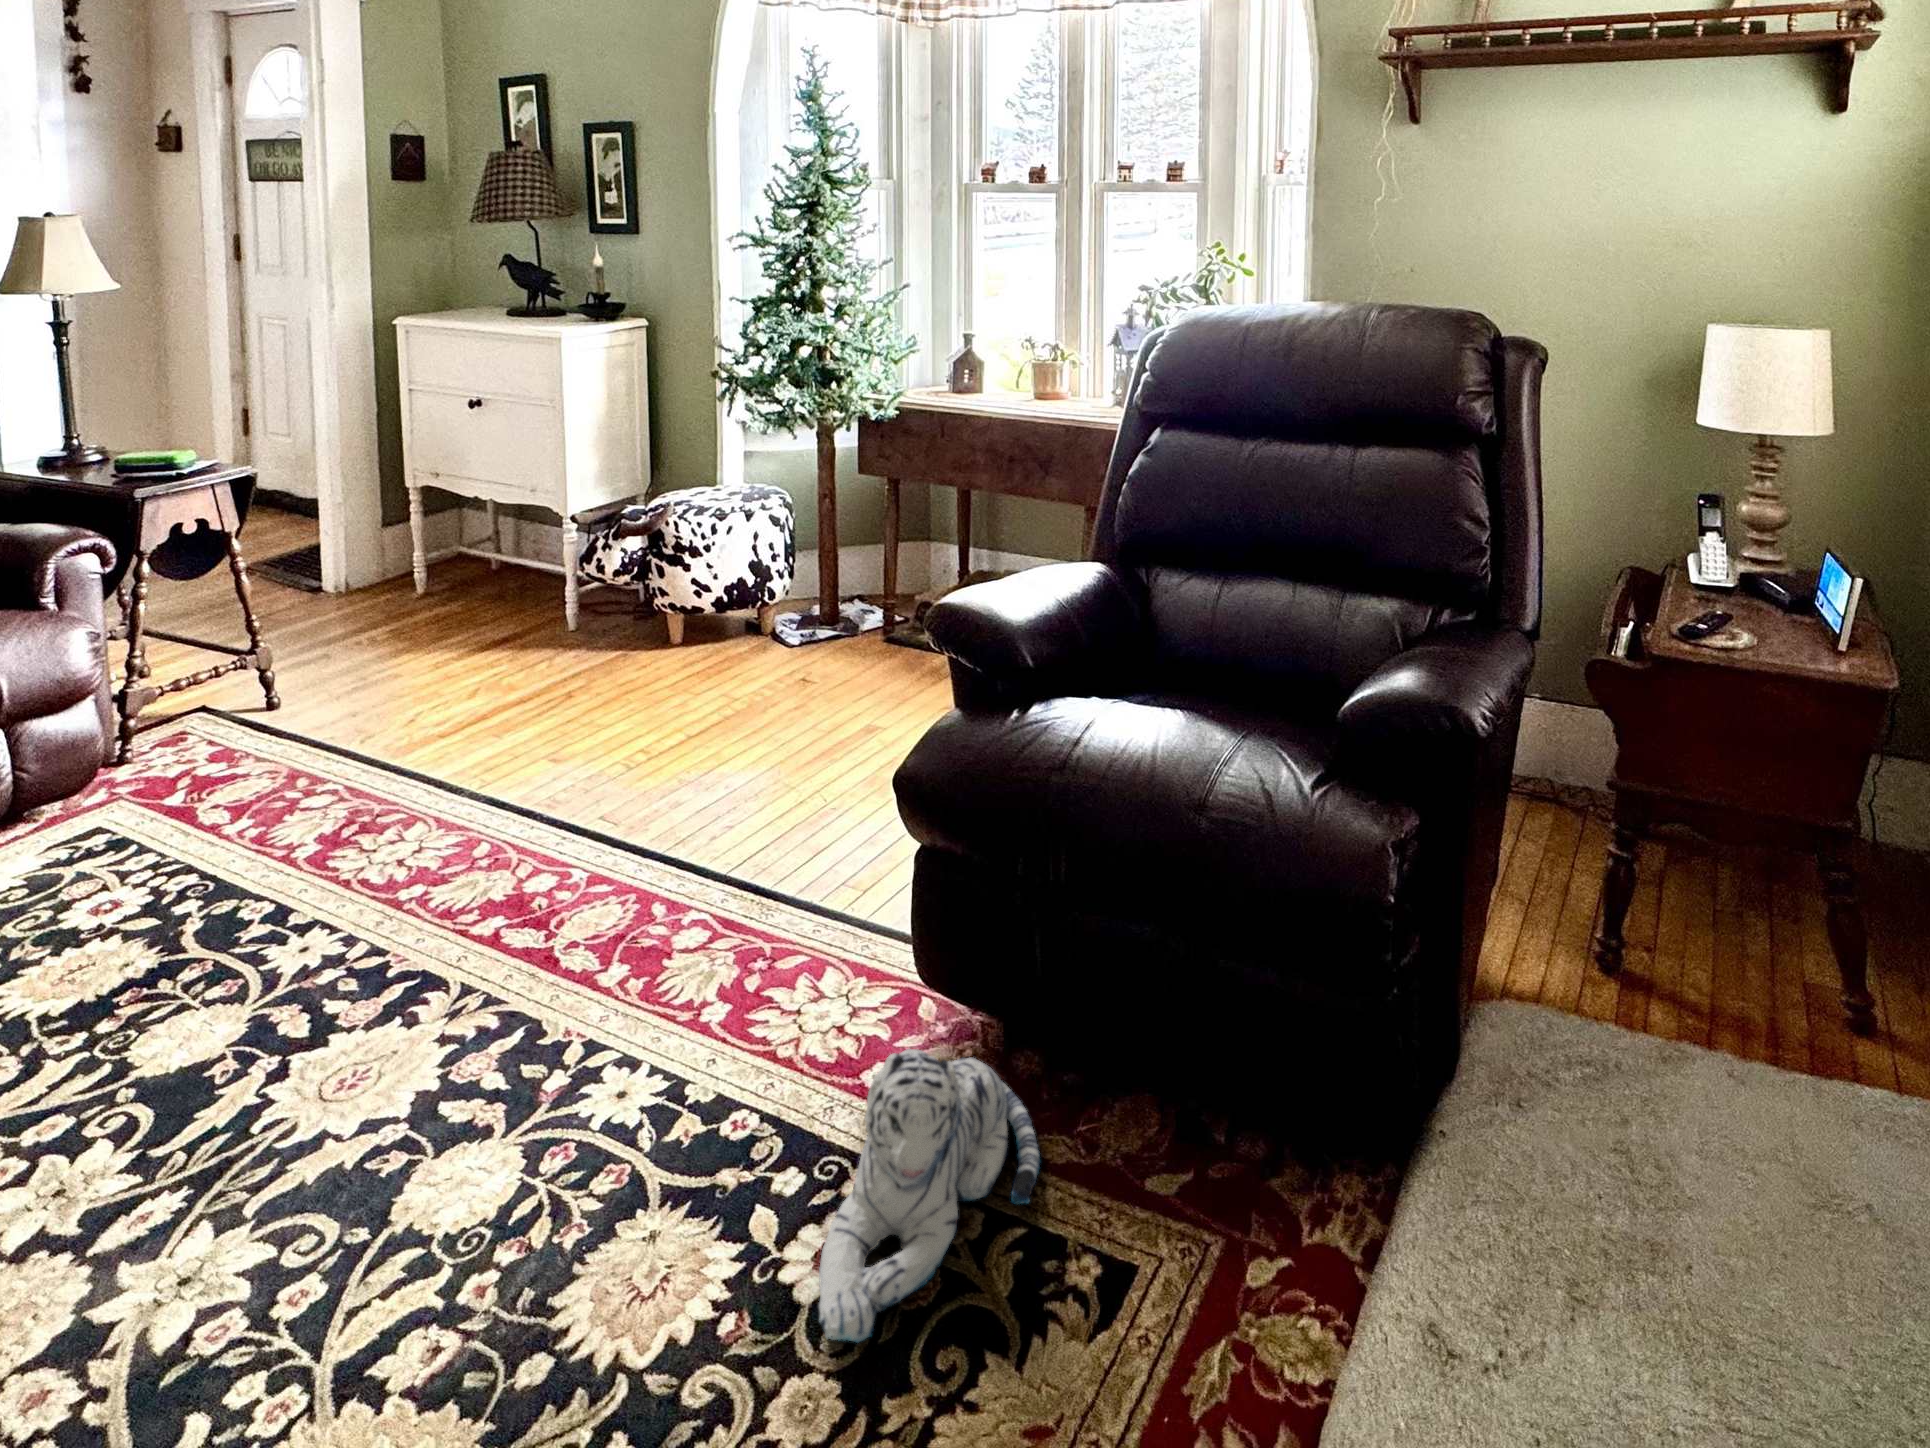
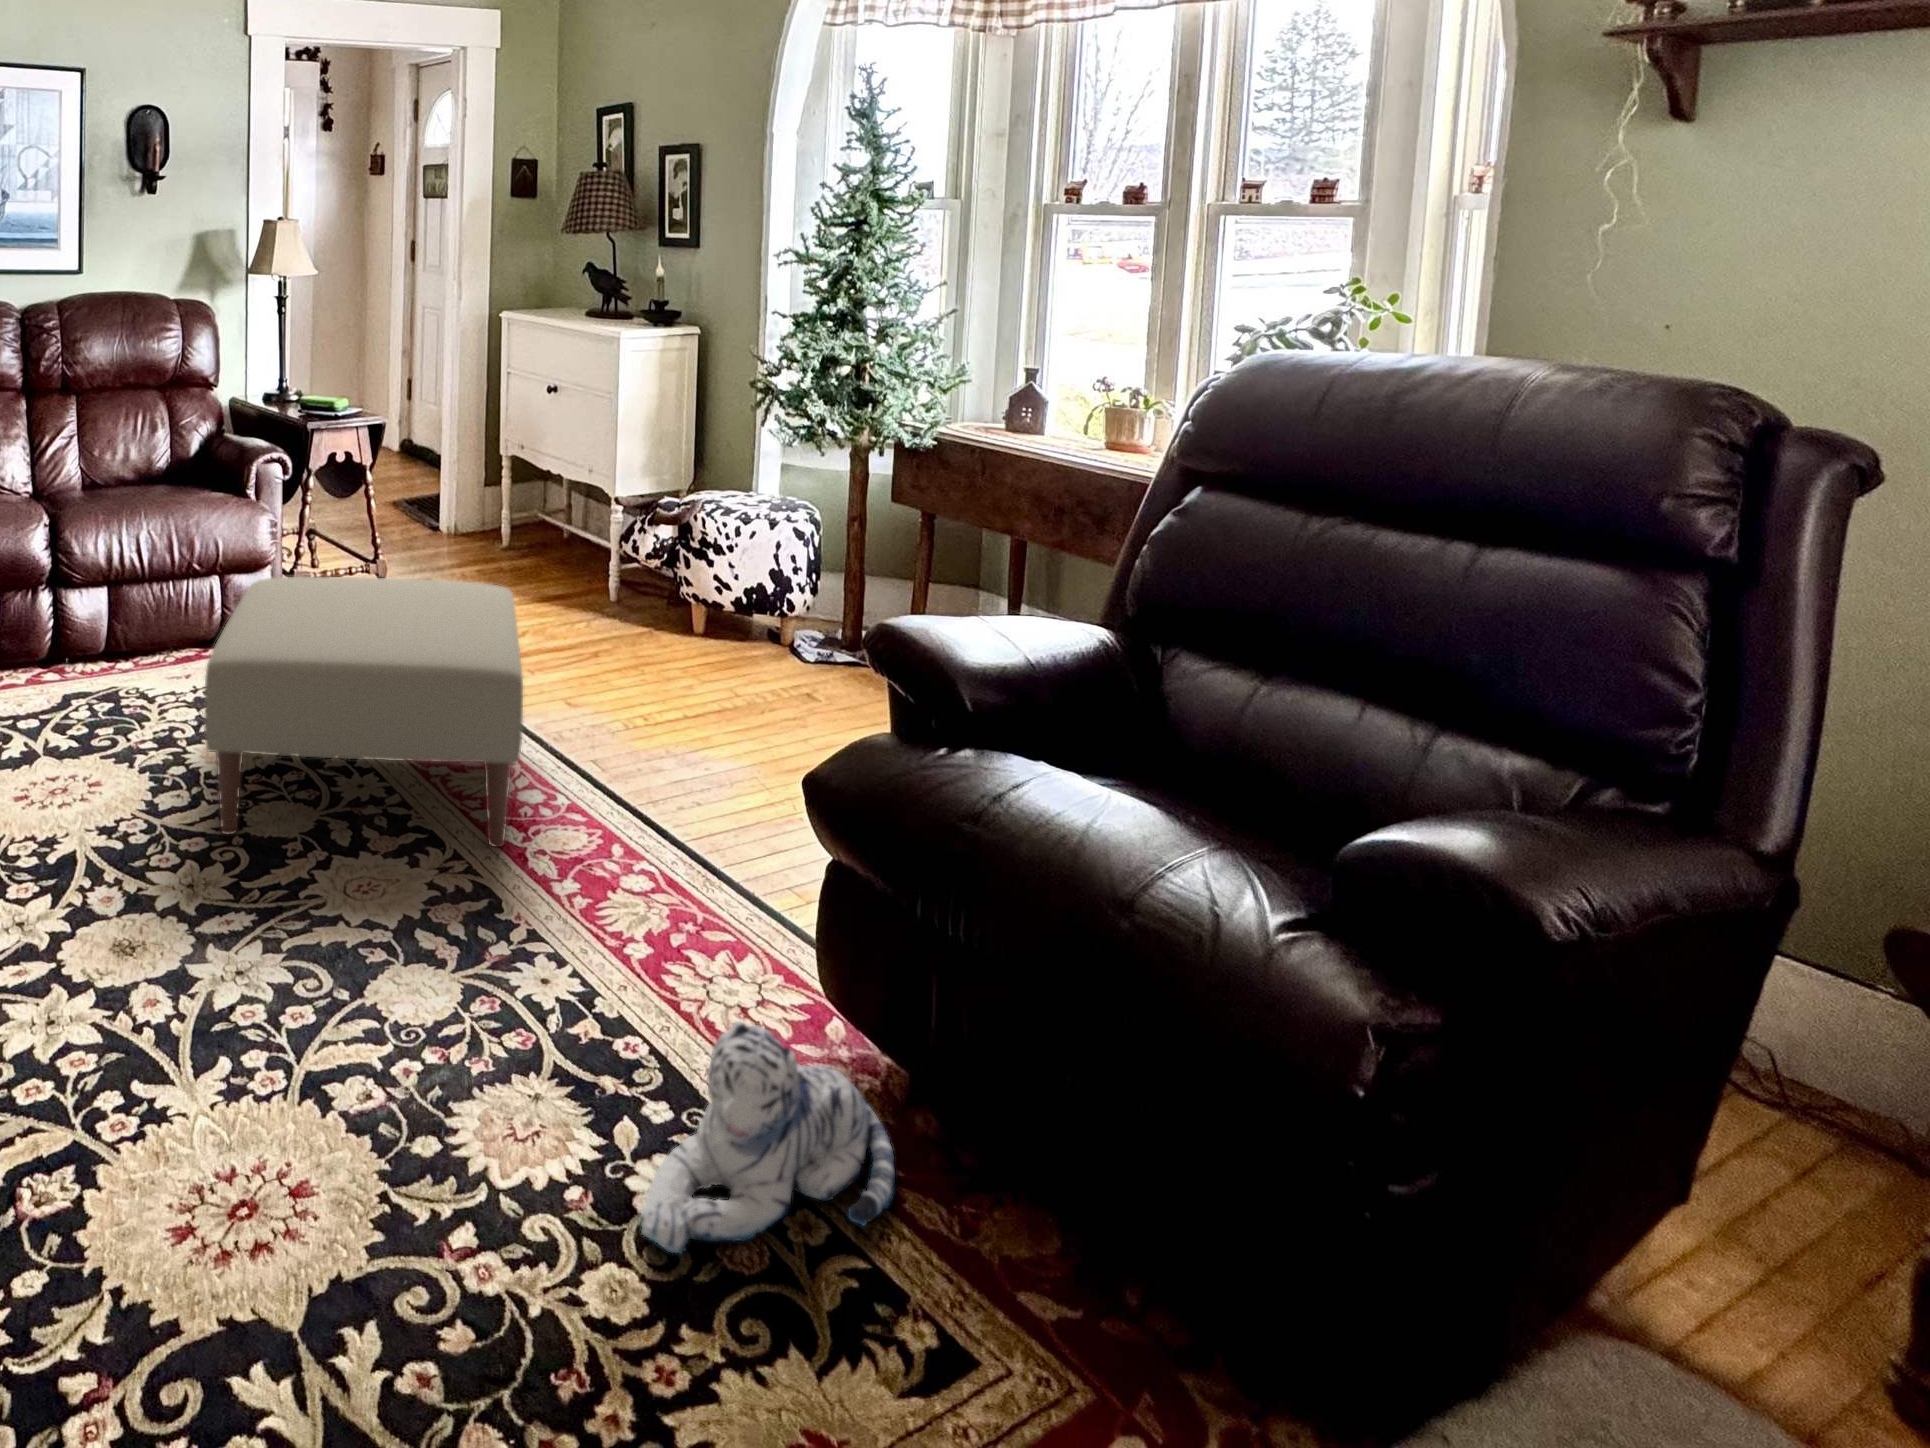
ottoman: none [44,646,541,1091] -> present [204,577,523,847]

